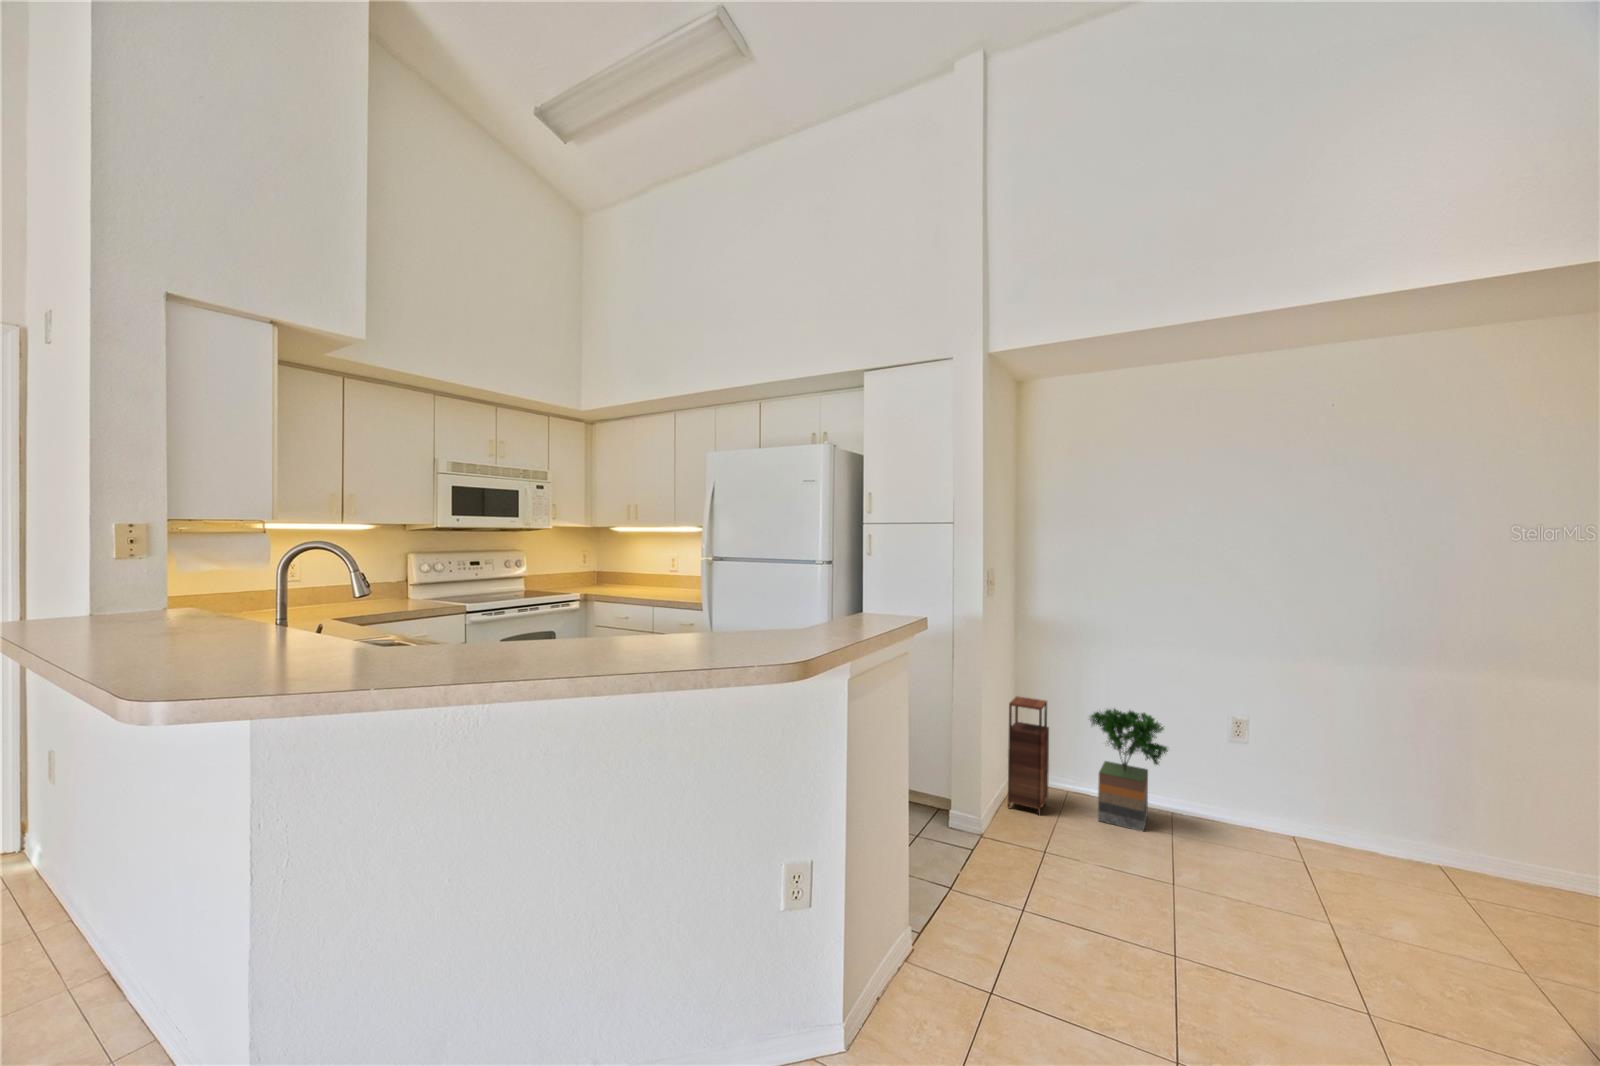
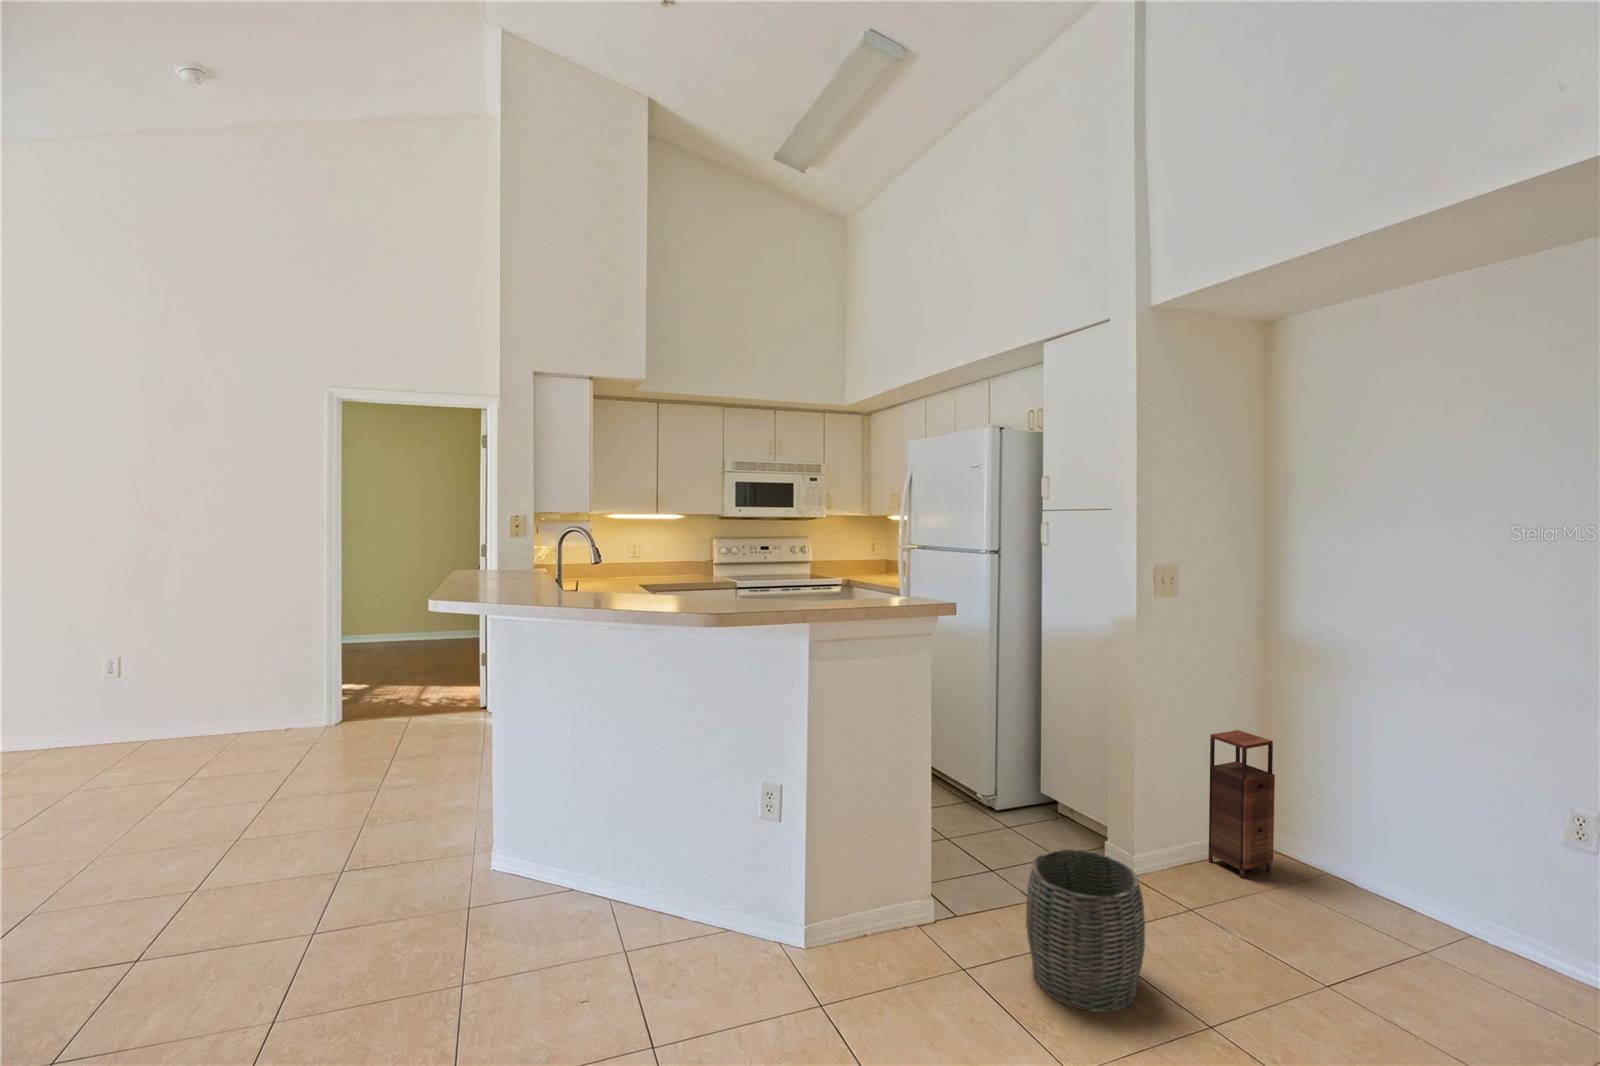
potted tree: present [1090,709,1168,832] -> none [1318,761,1442,933]
woven basket: none [1019,828,1134,989] -> present [1026,849,1145,1012]

